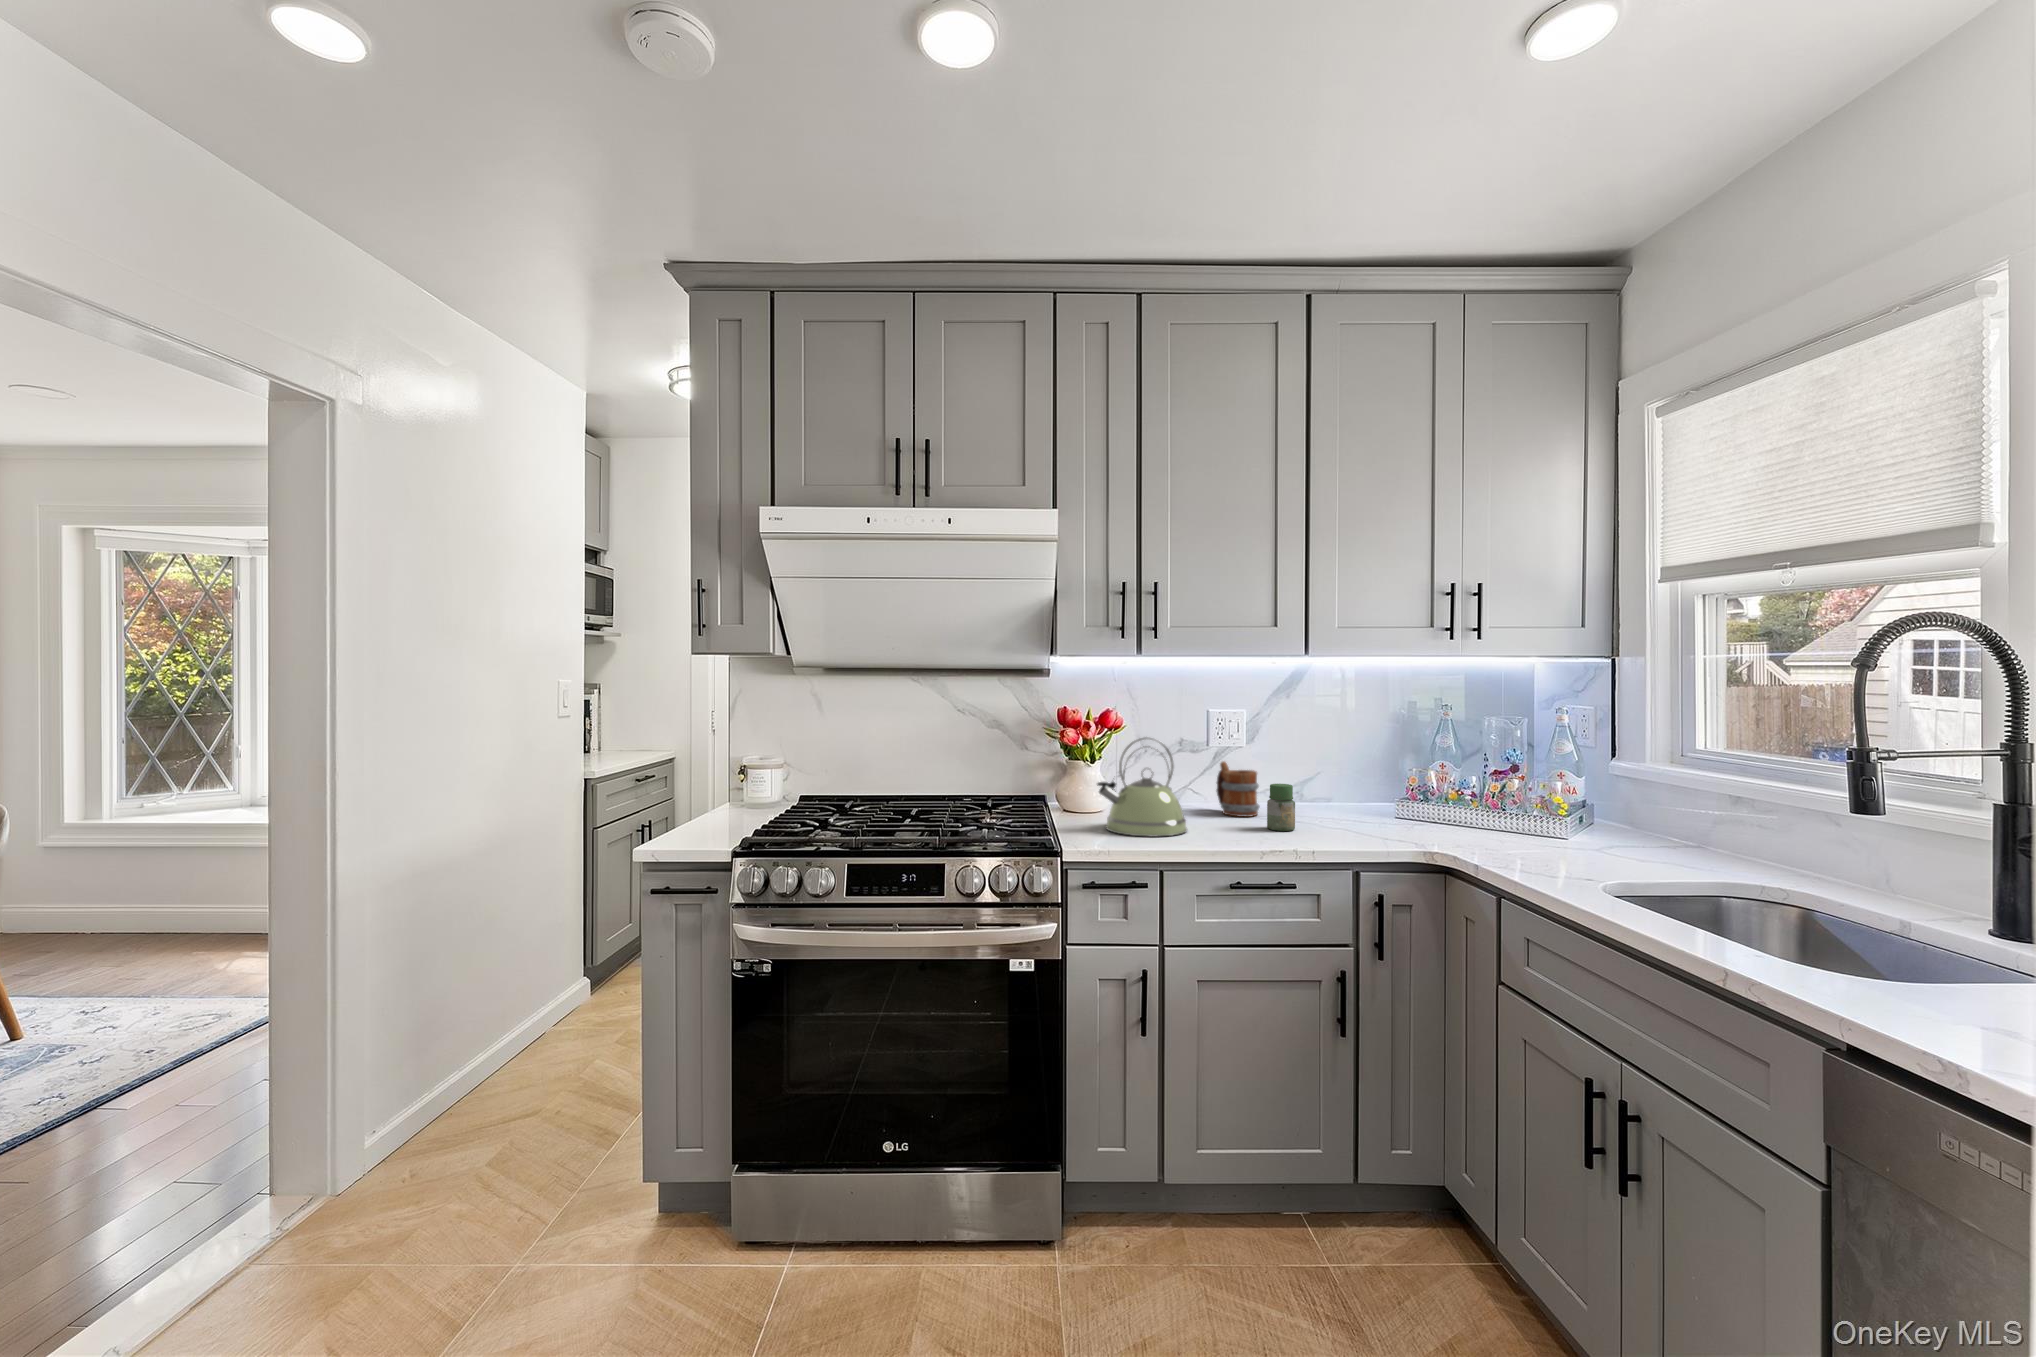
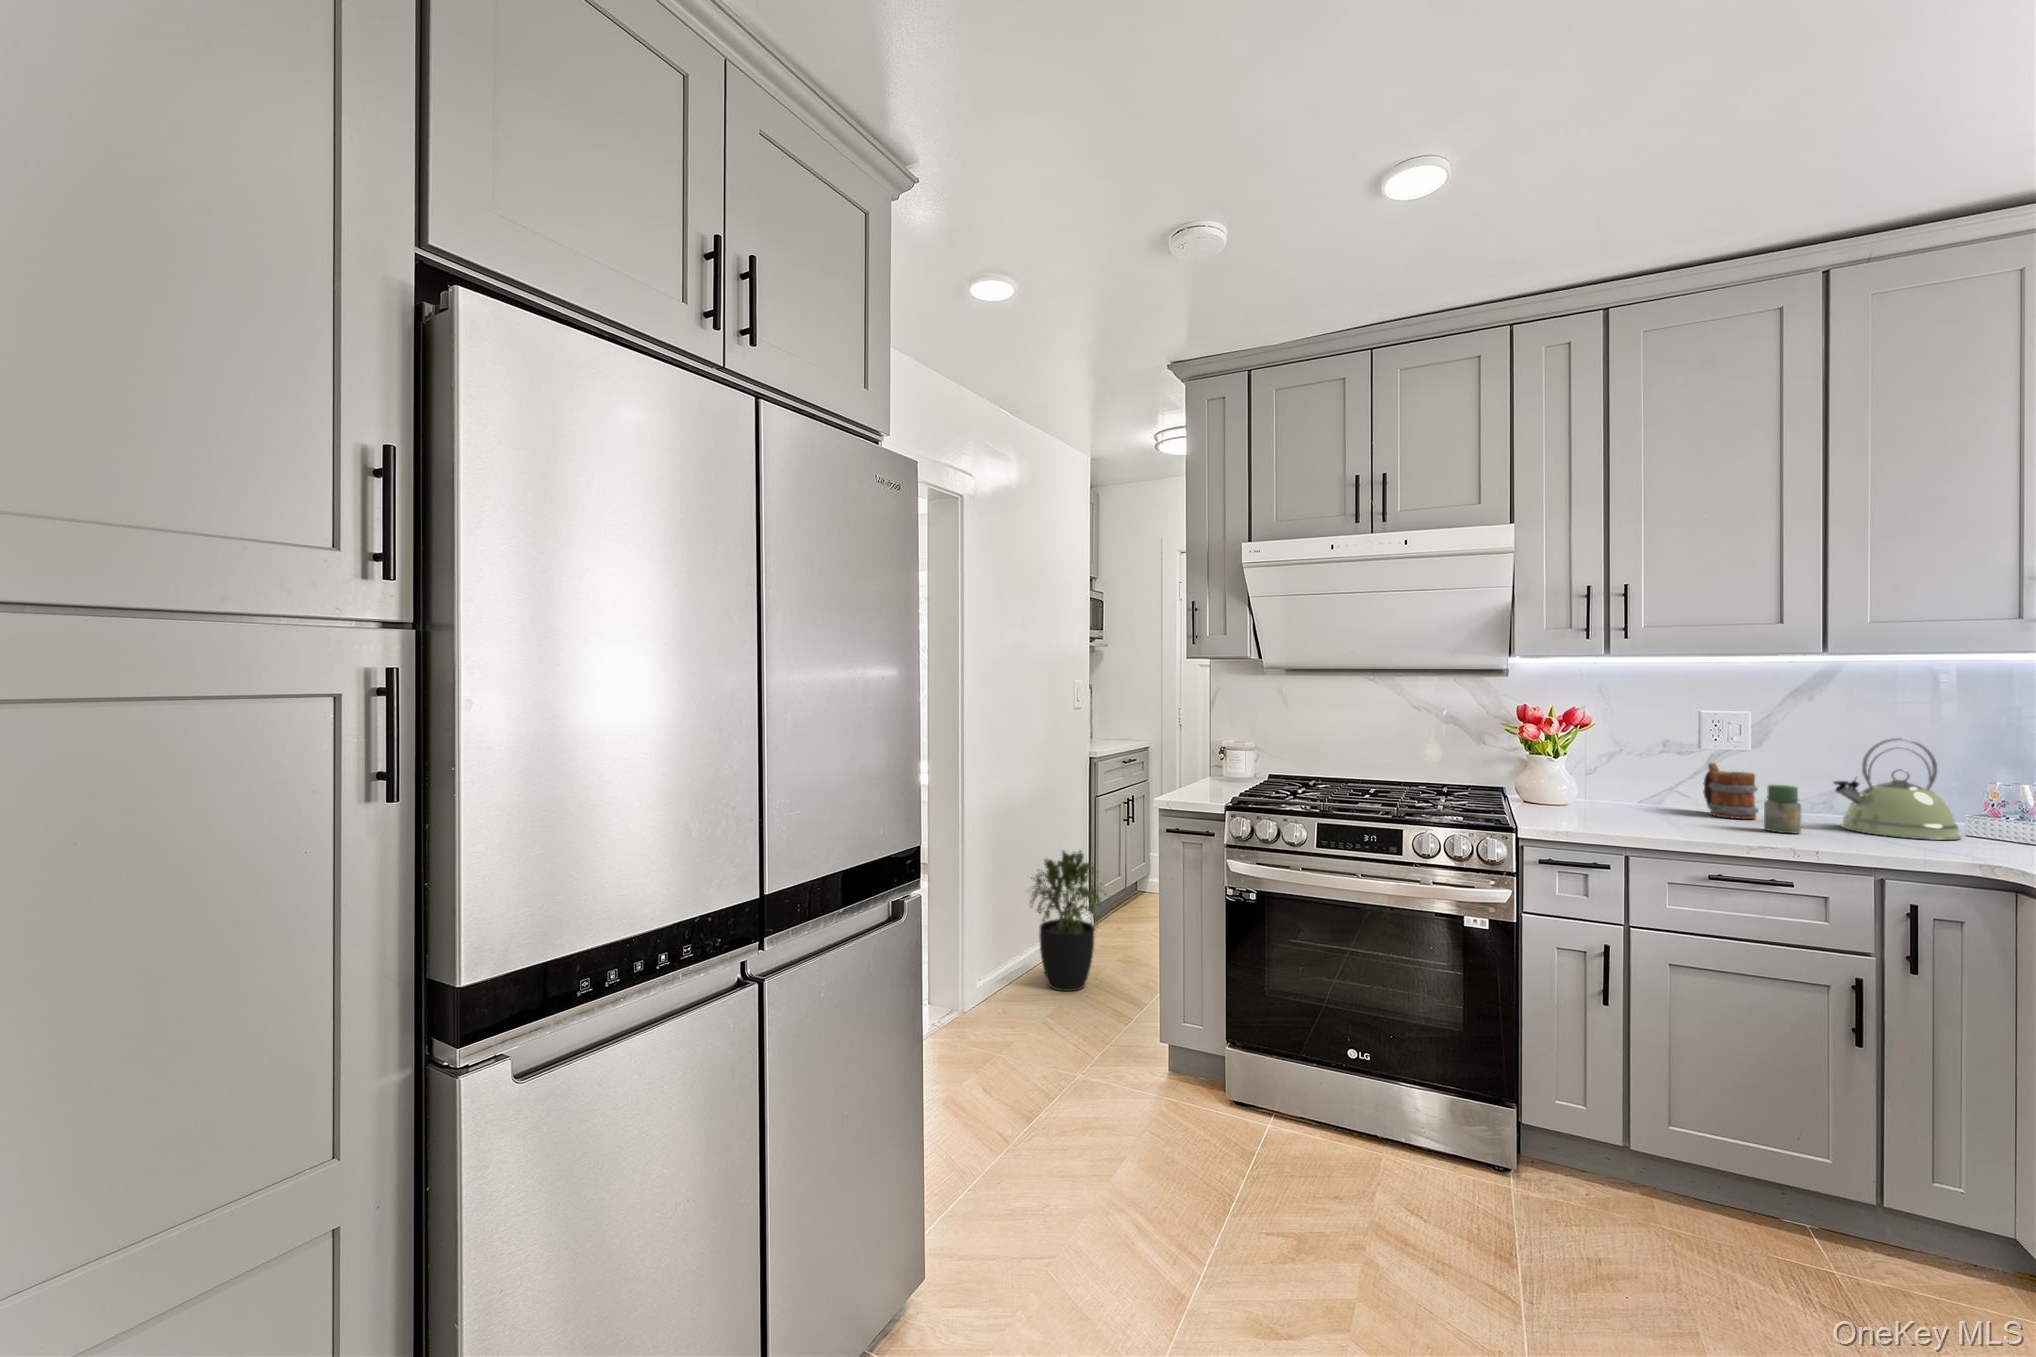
kettle: present [1097,737,1188,837] -> present [1833,738,1961,840]
potted plant: none [461,911,598,1111] -> present [1030,851,1106,991]

